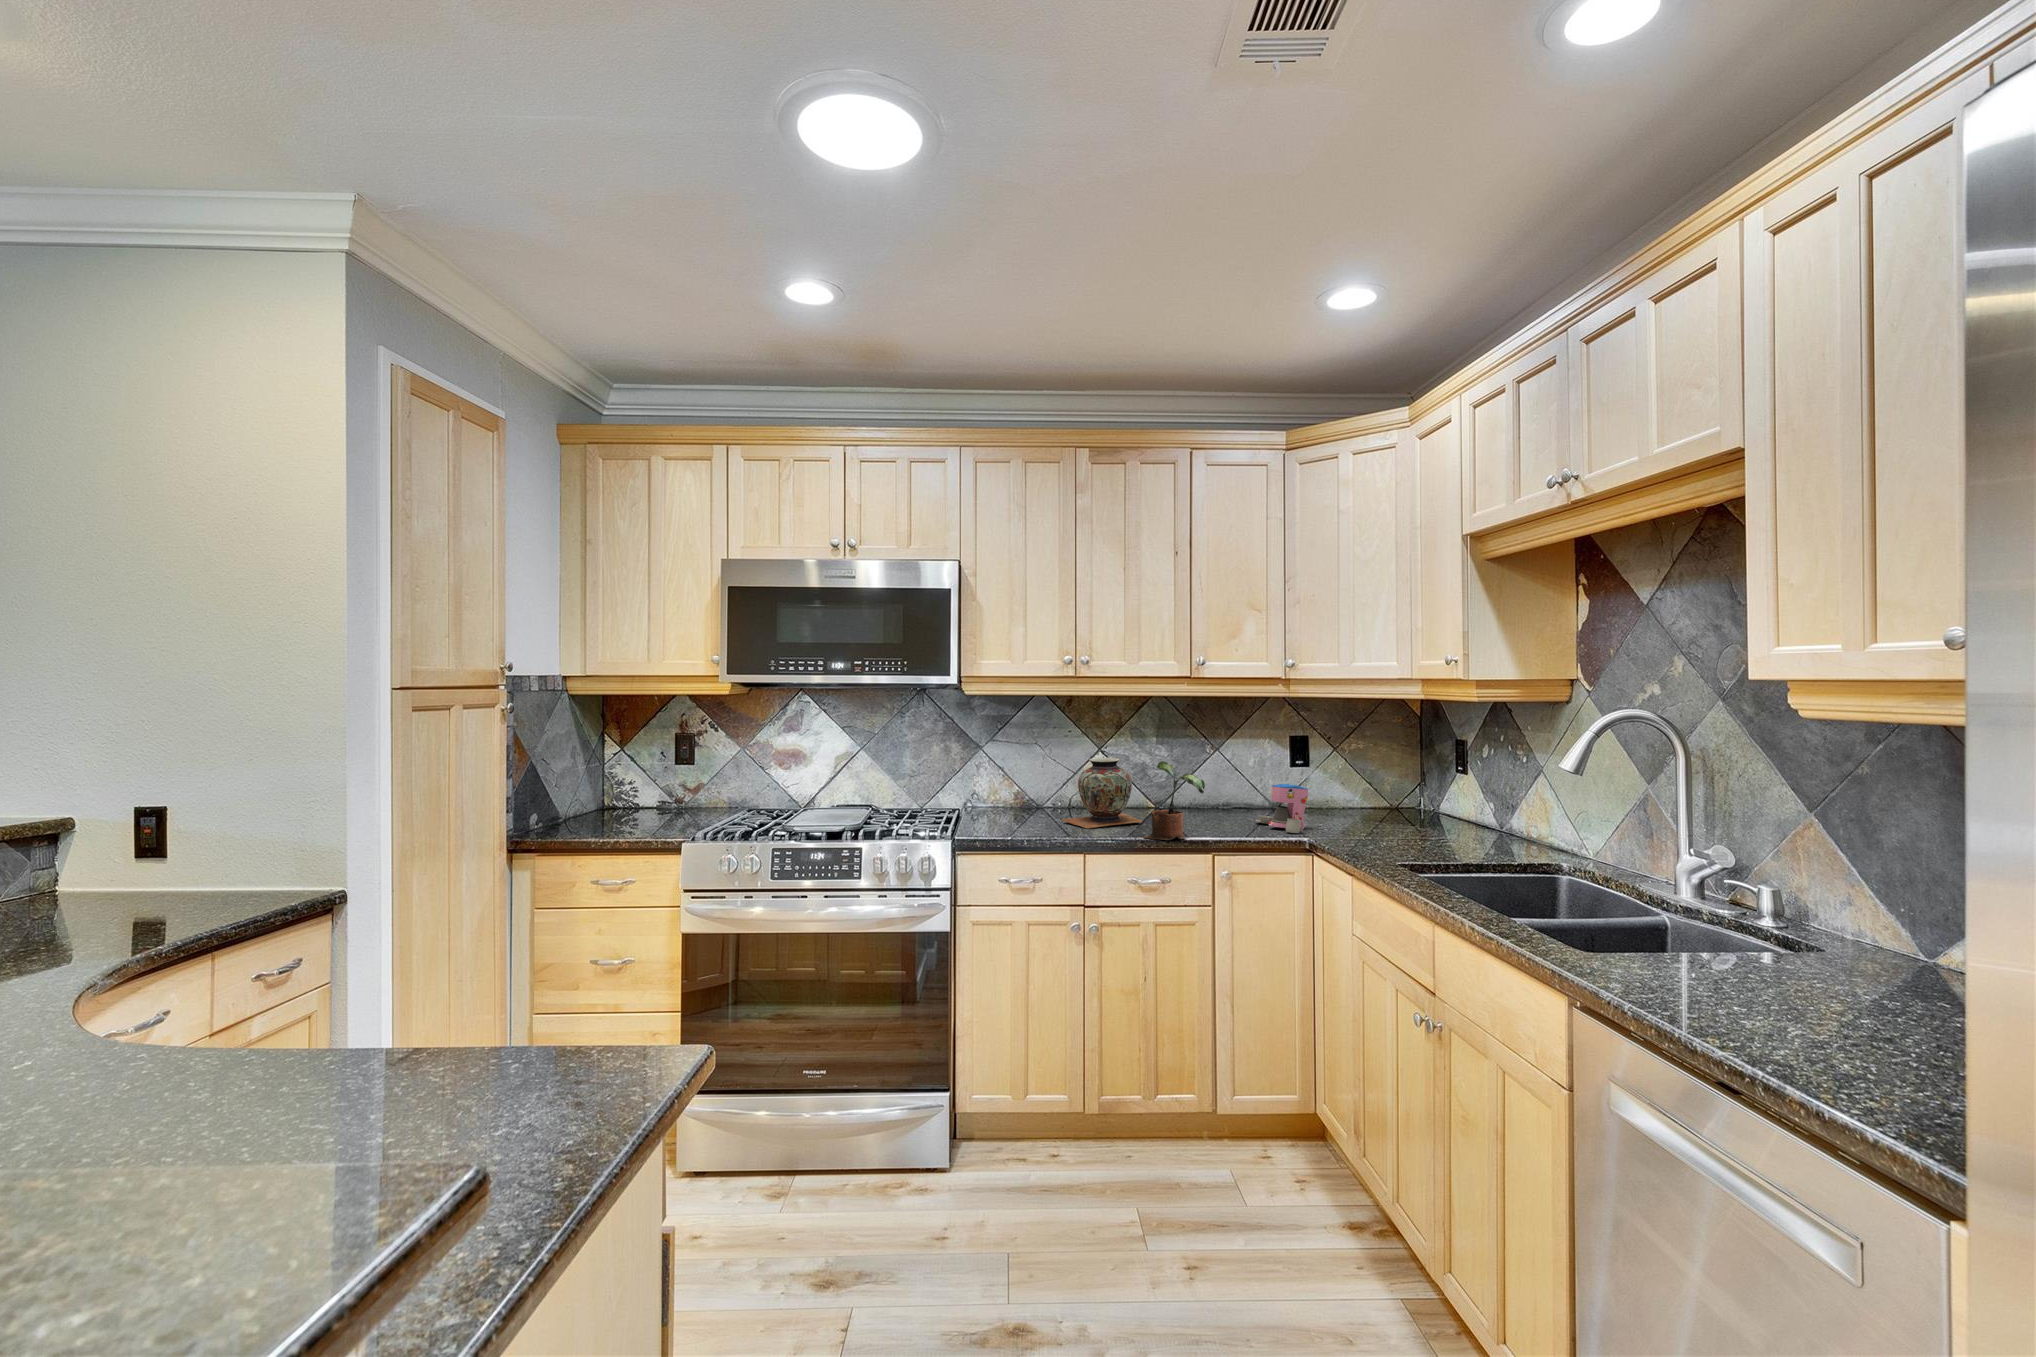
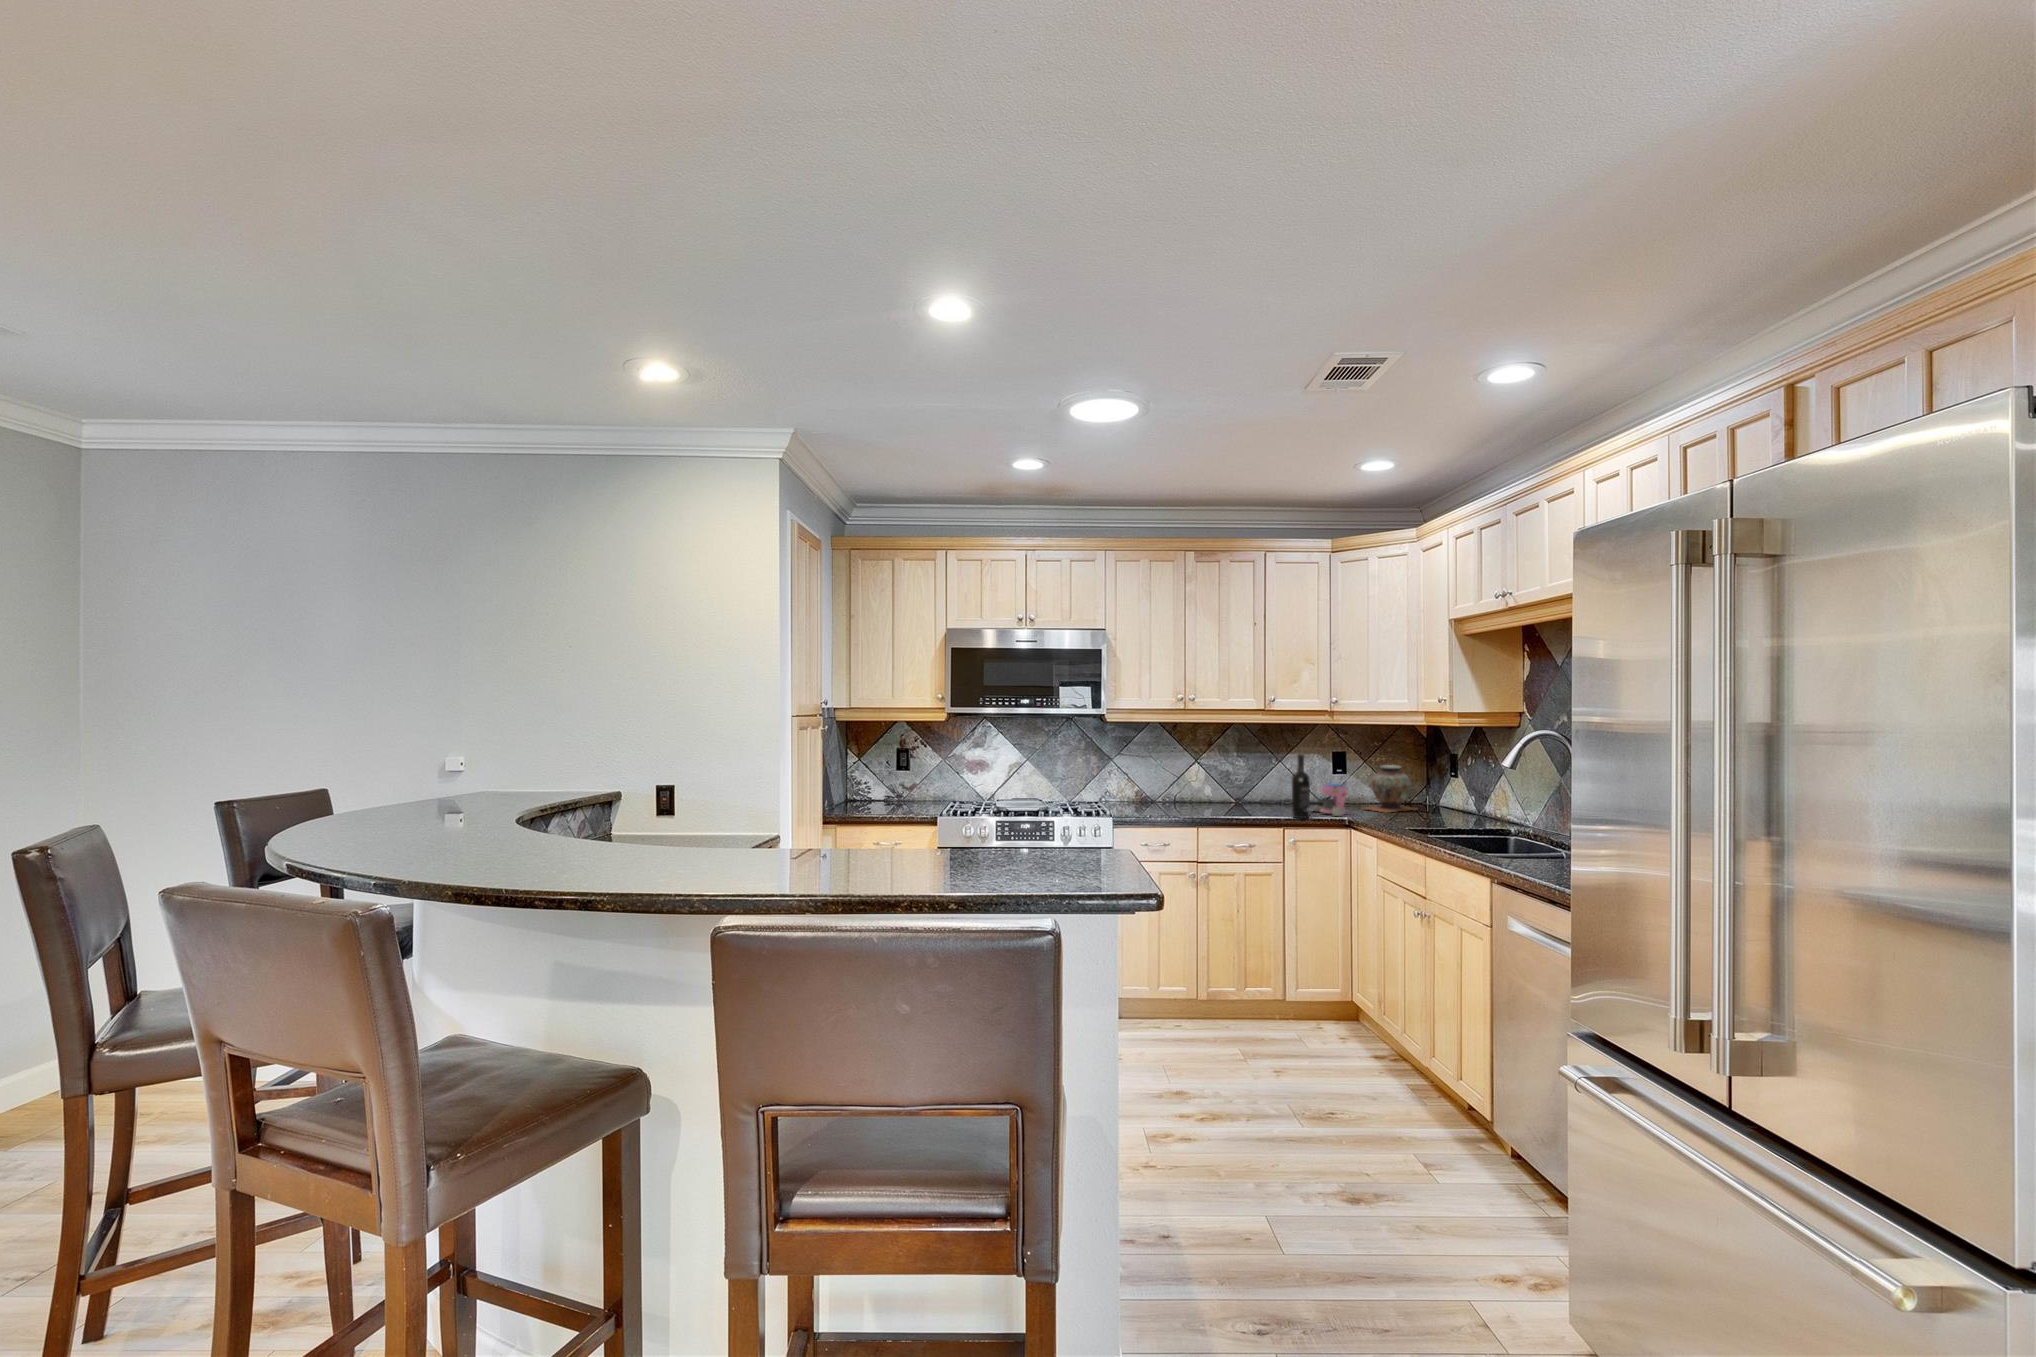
wine bottle: none [1226,743,1253,838] -> present [1292,754,1310,818]
decorative vase: present [1062,757,1142,828] -> present [1364,765,1414,813]
potted plant: present [1144,761,1205,840] -> none [1236,766,1279,819]

